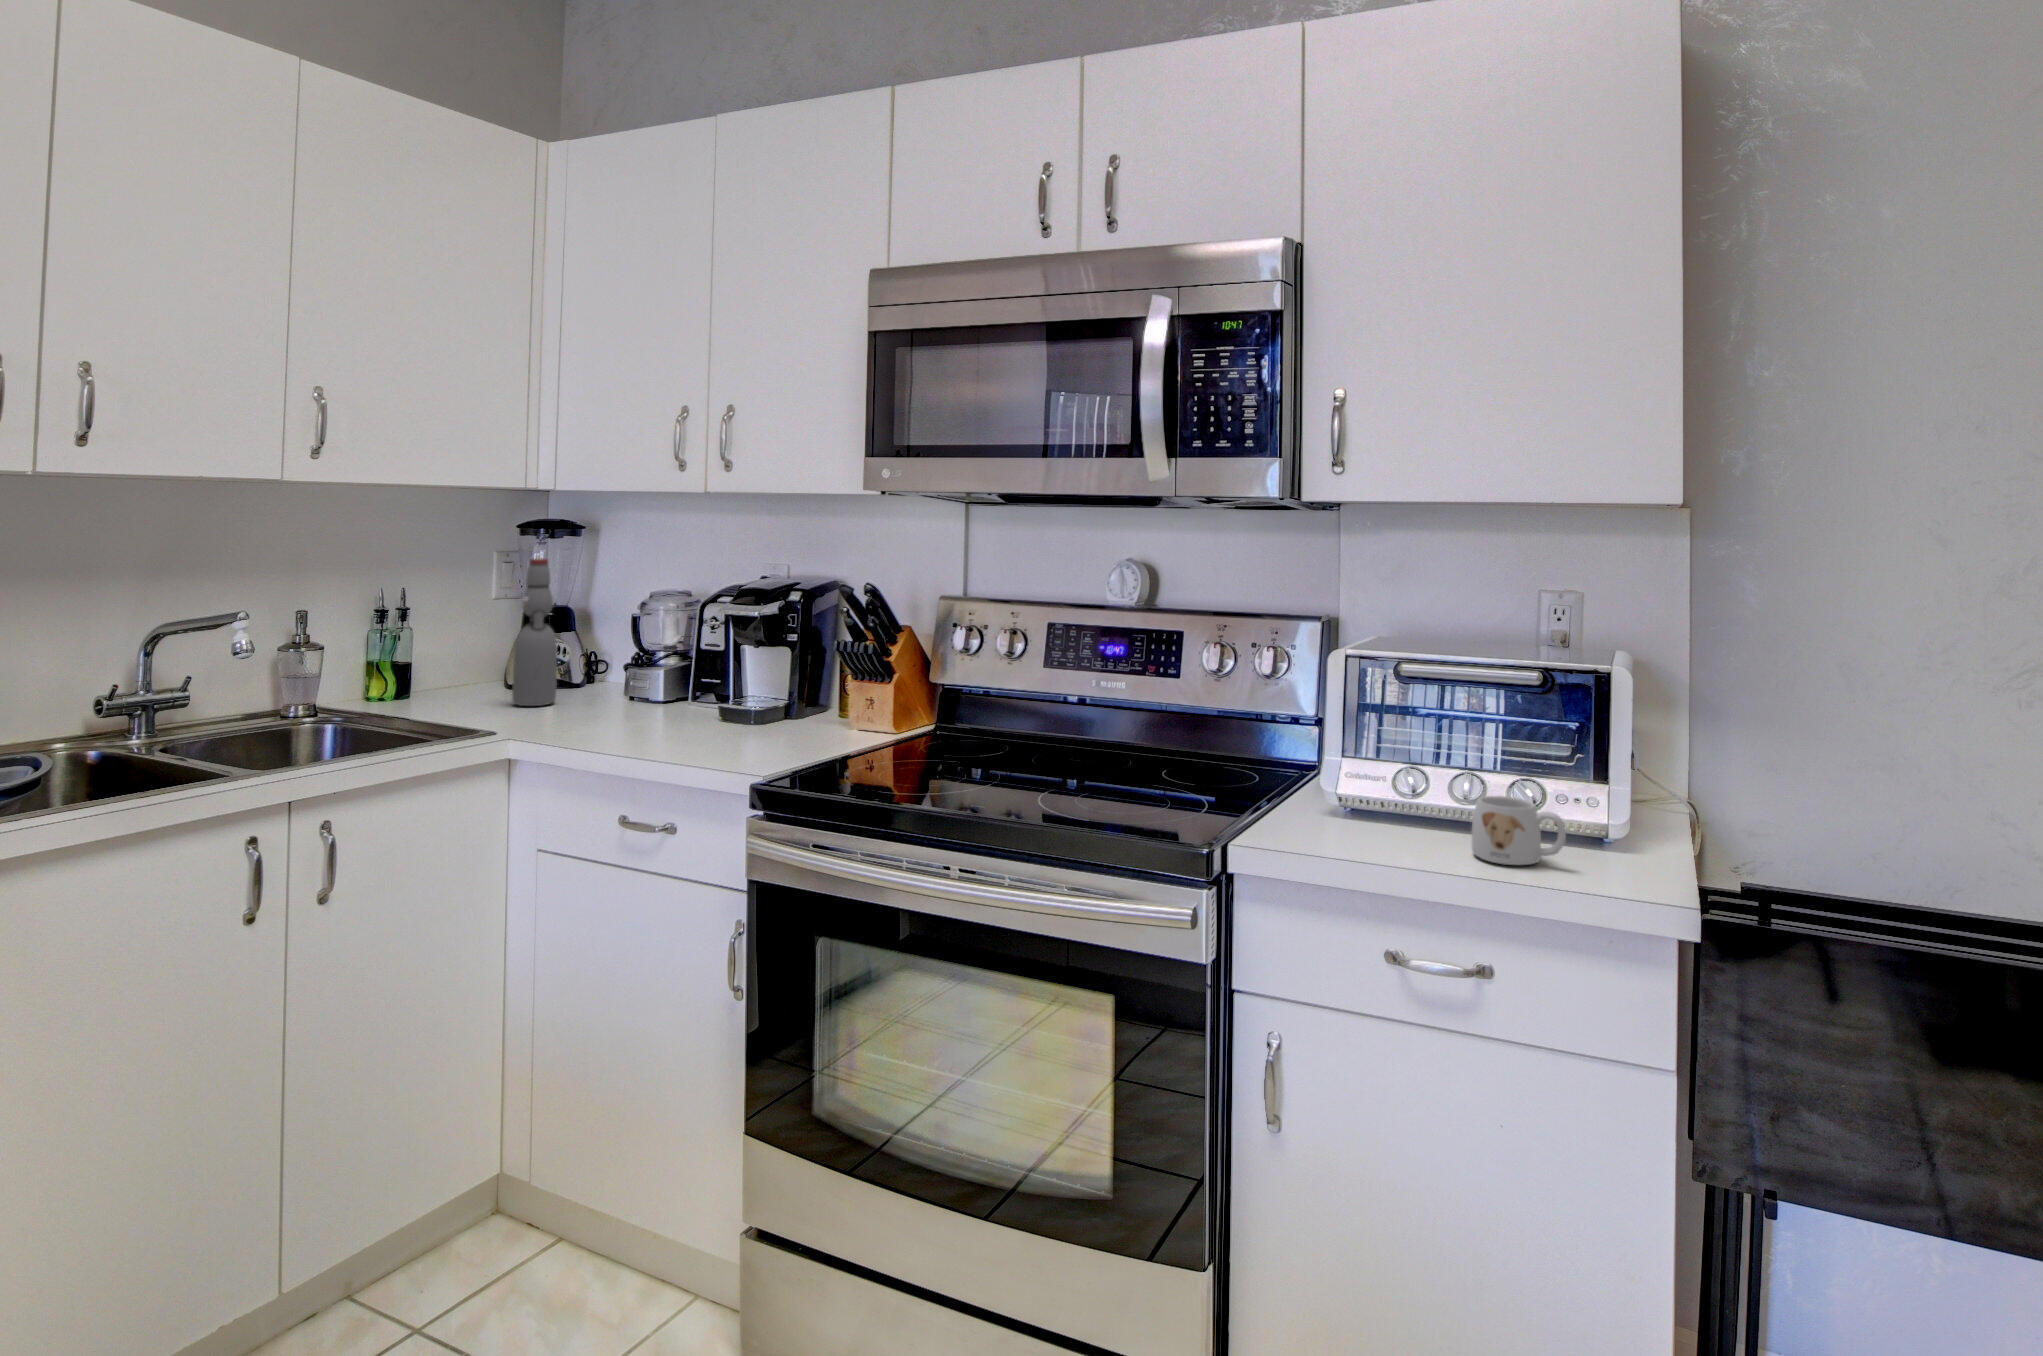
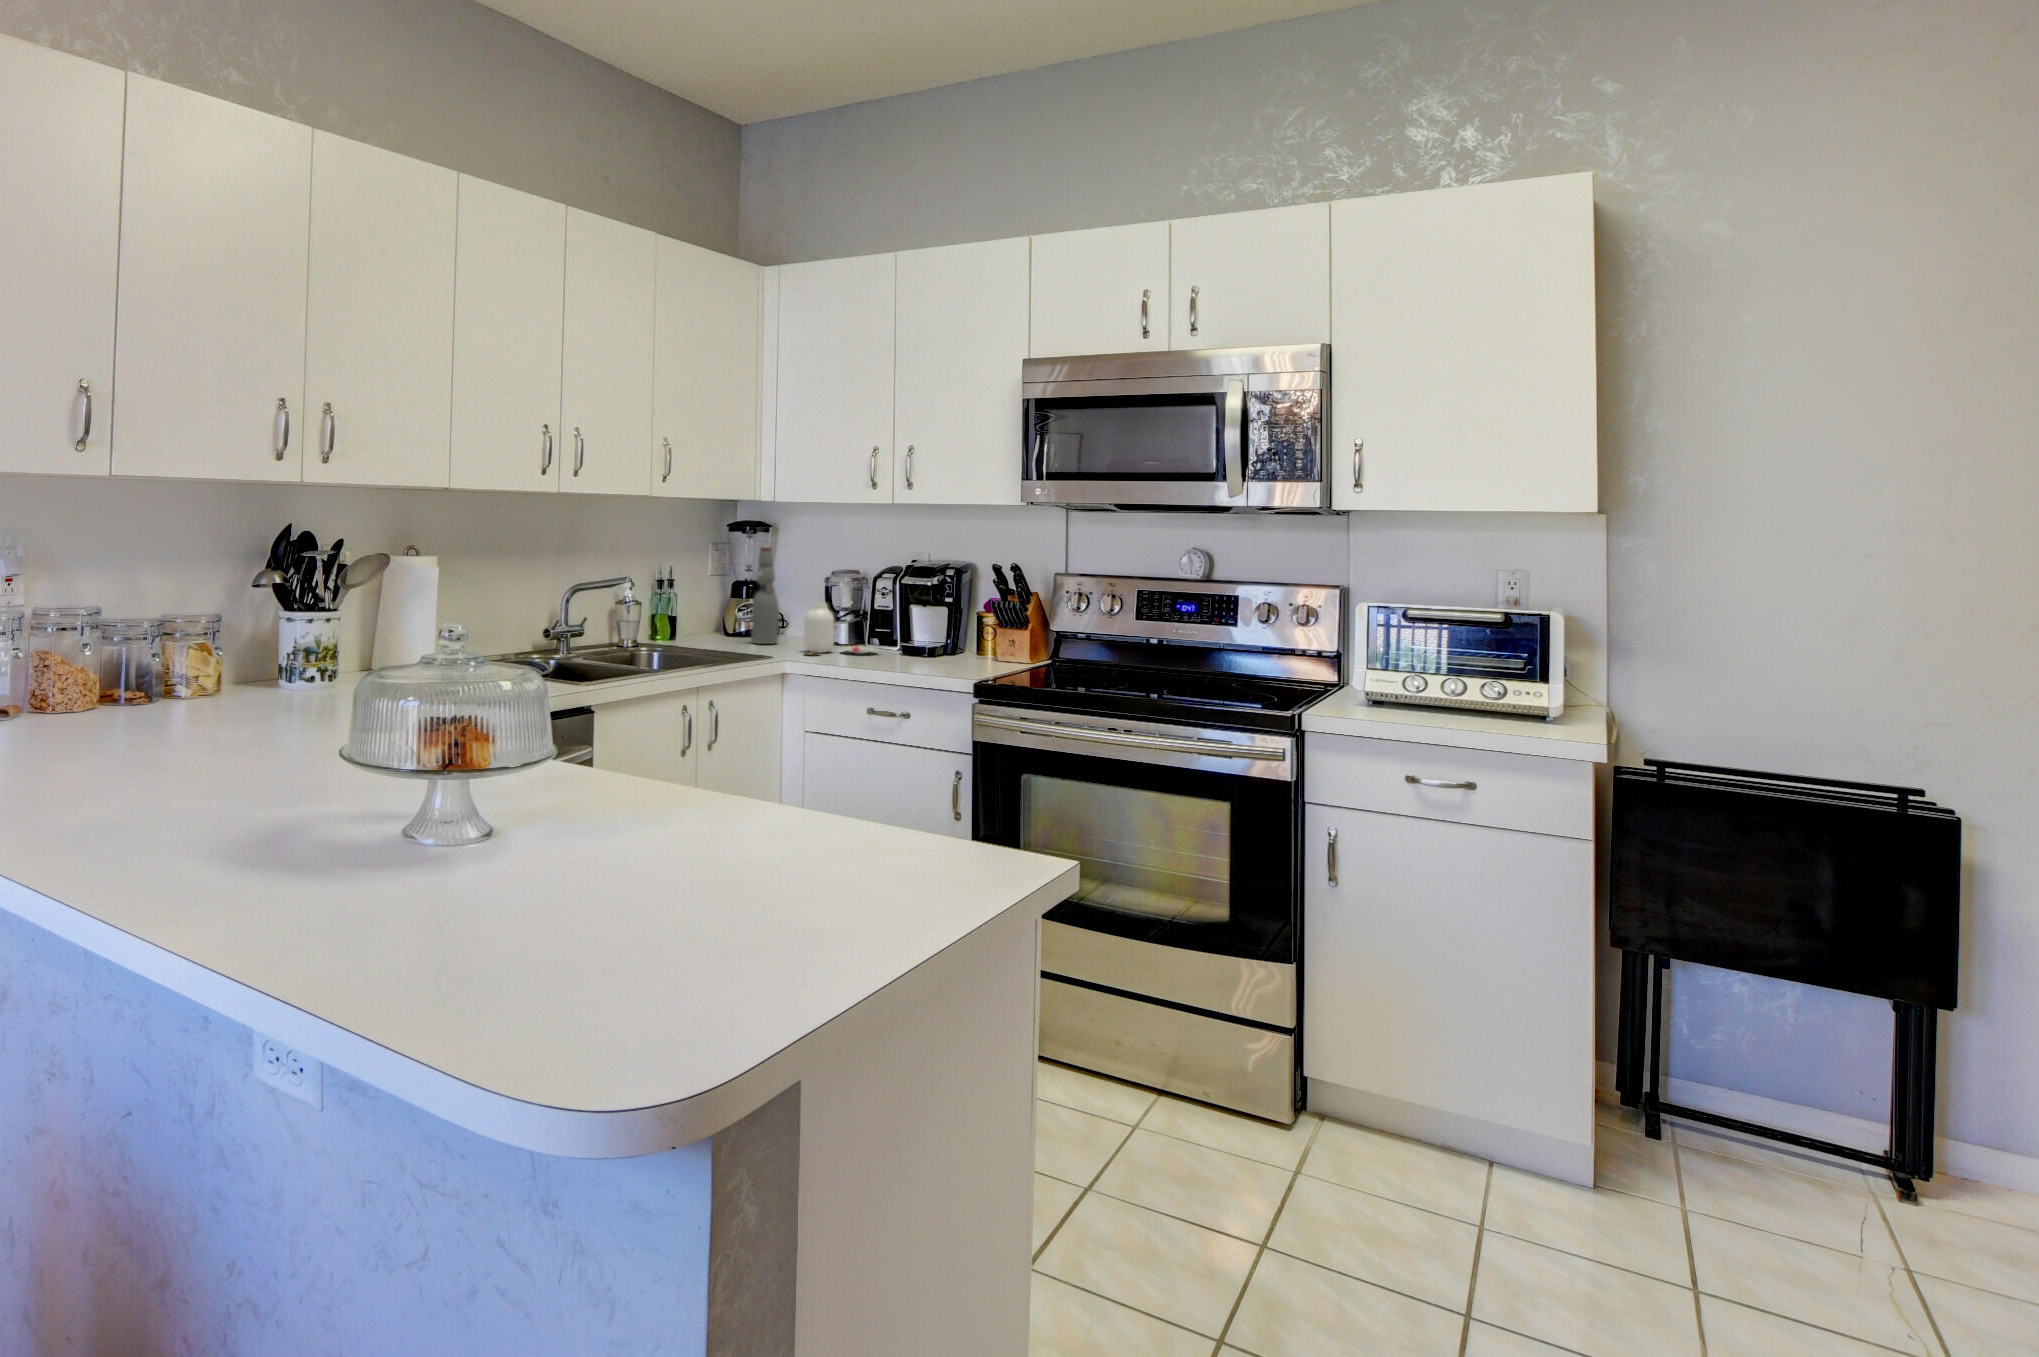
jar: none [554,645,683,728] -> present [804,603,877,655]
mug: present [1472,796,1566,865] -> none [1458,688,1520,726]

